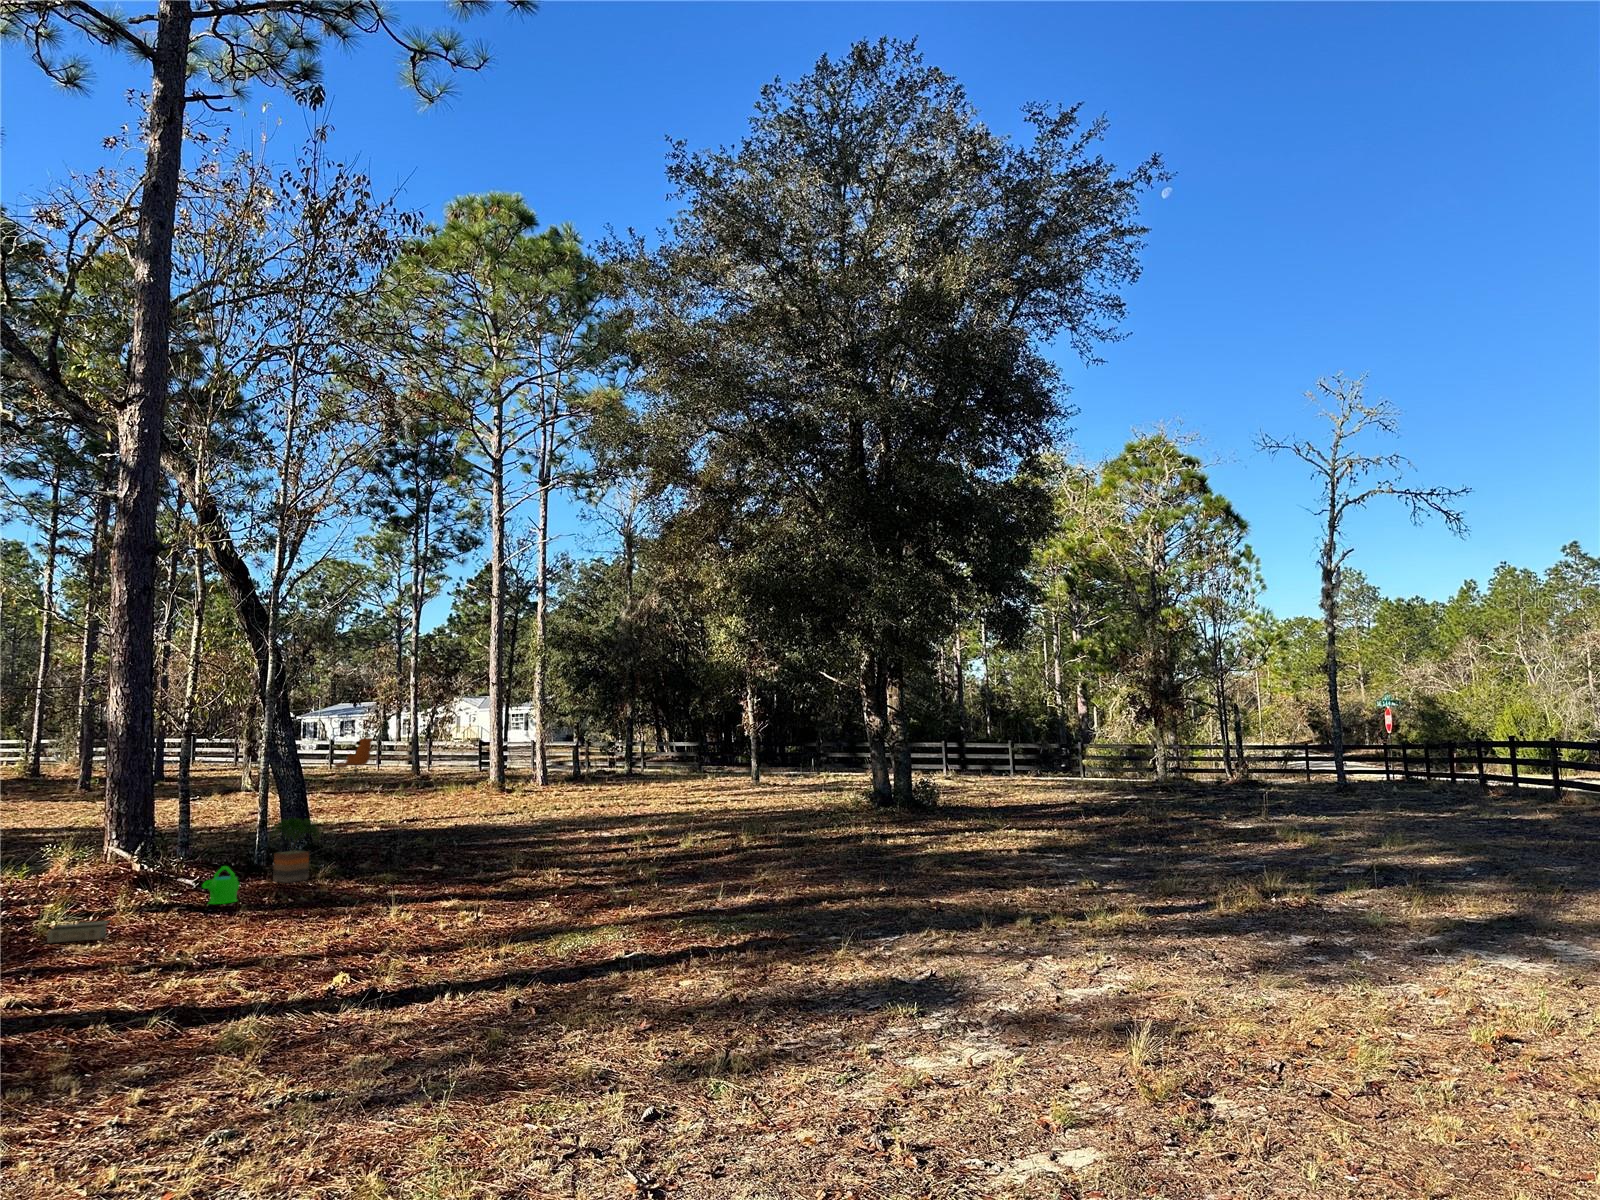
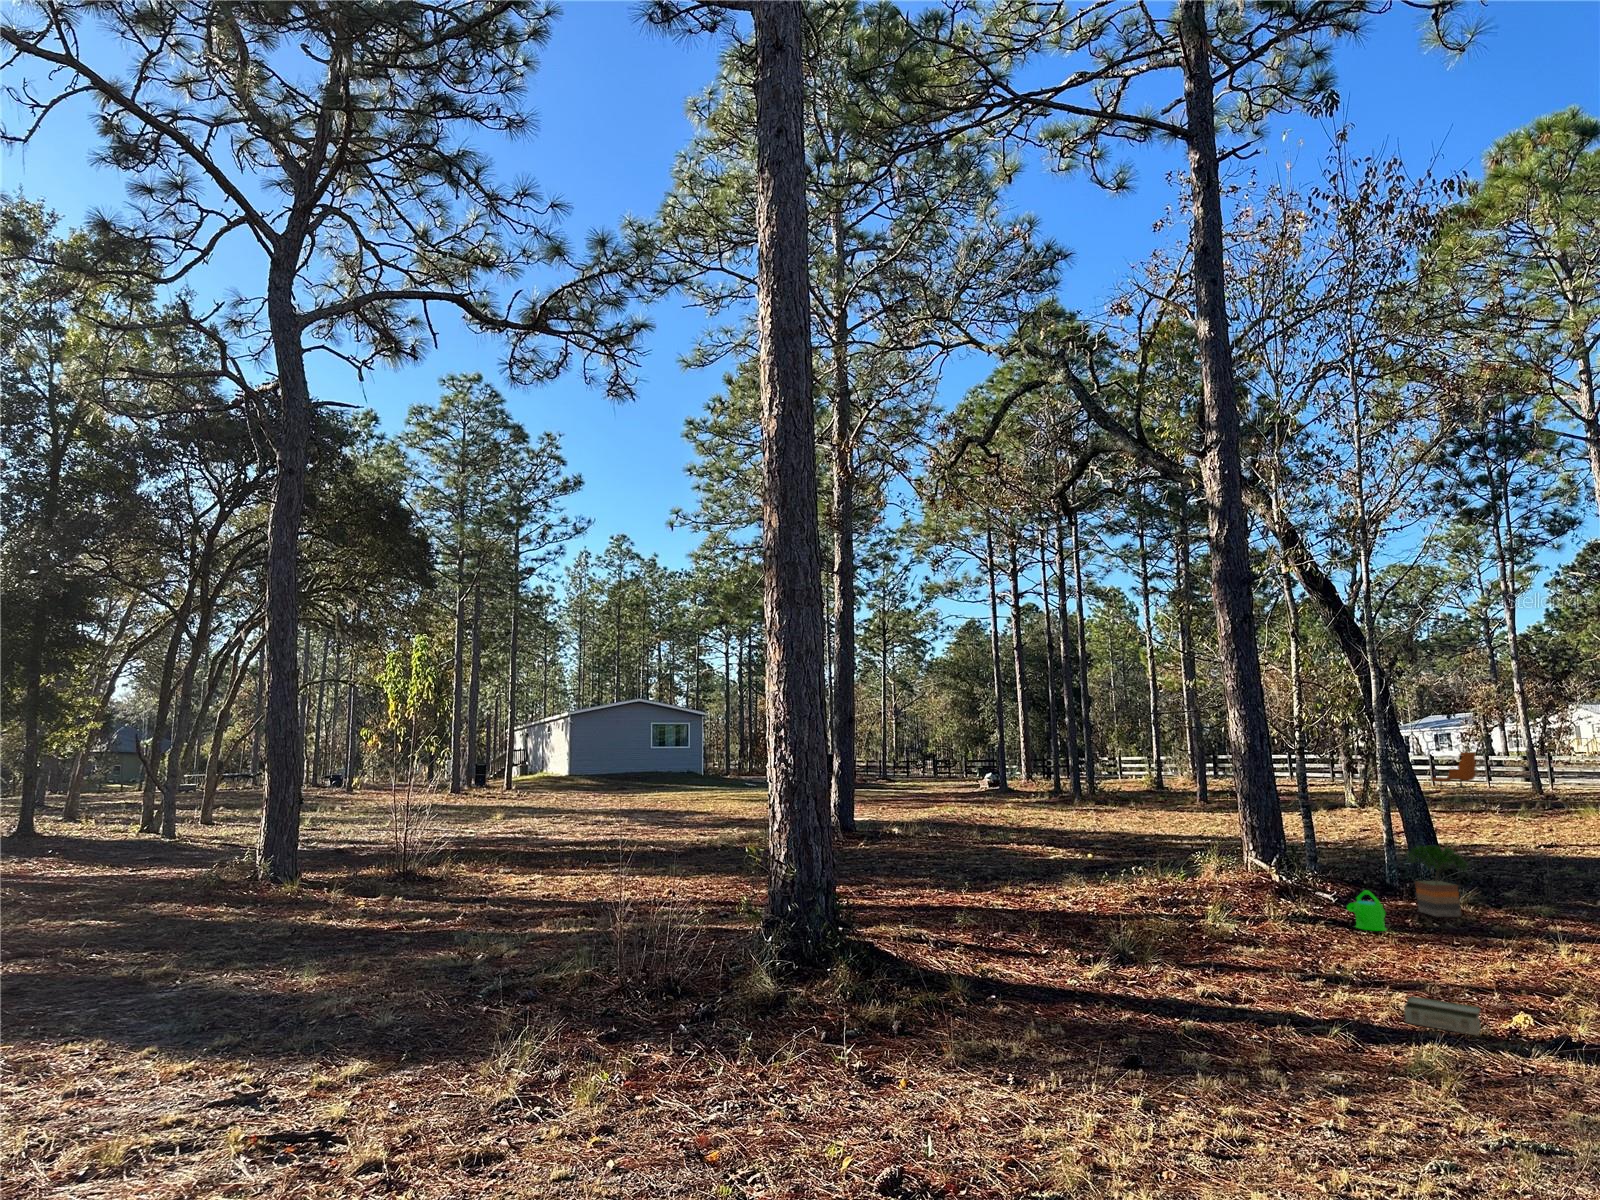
toolbox: present [47,920,111,943] -> present [1404,996,1481,1036]

